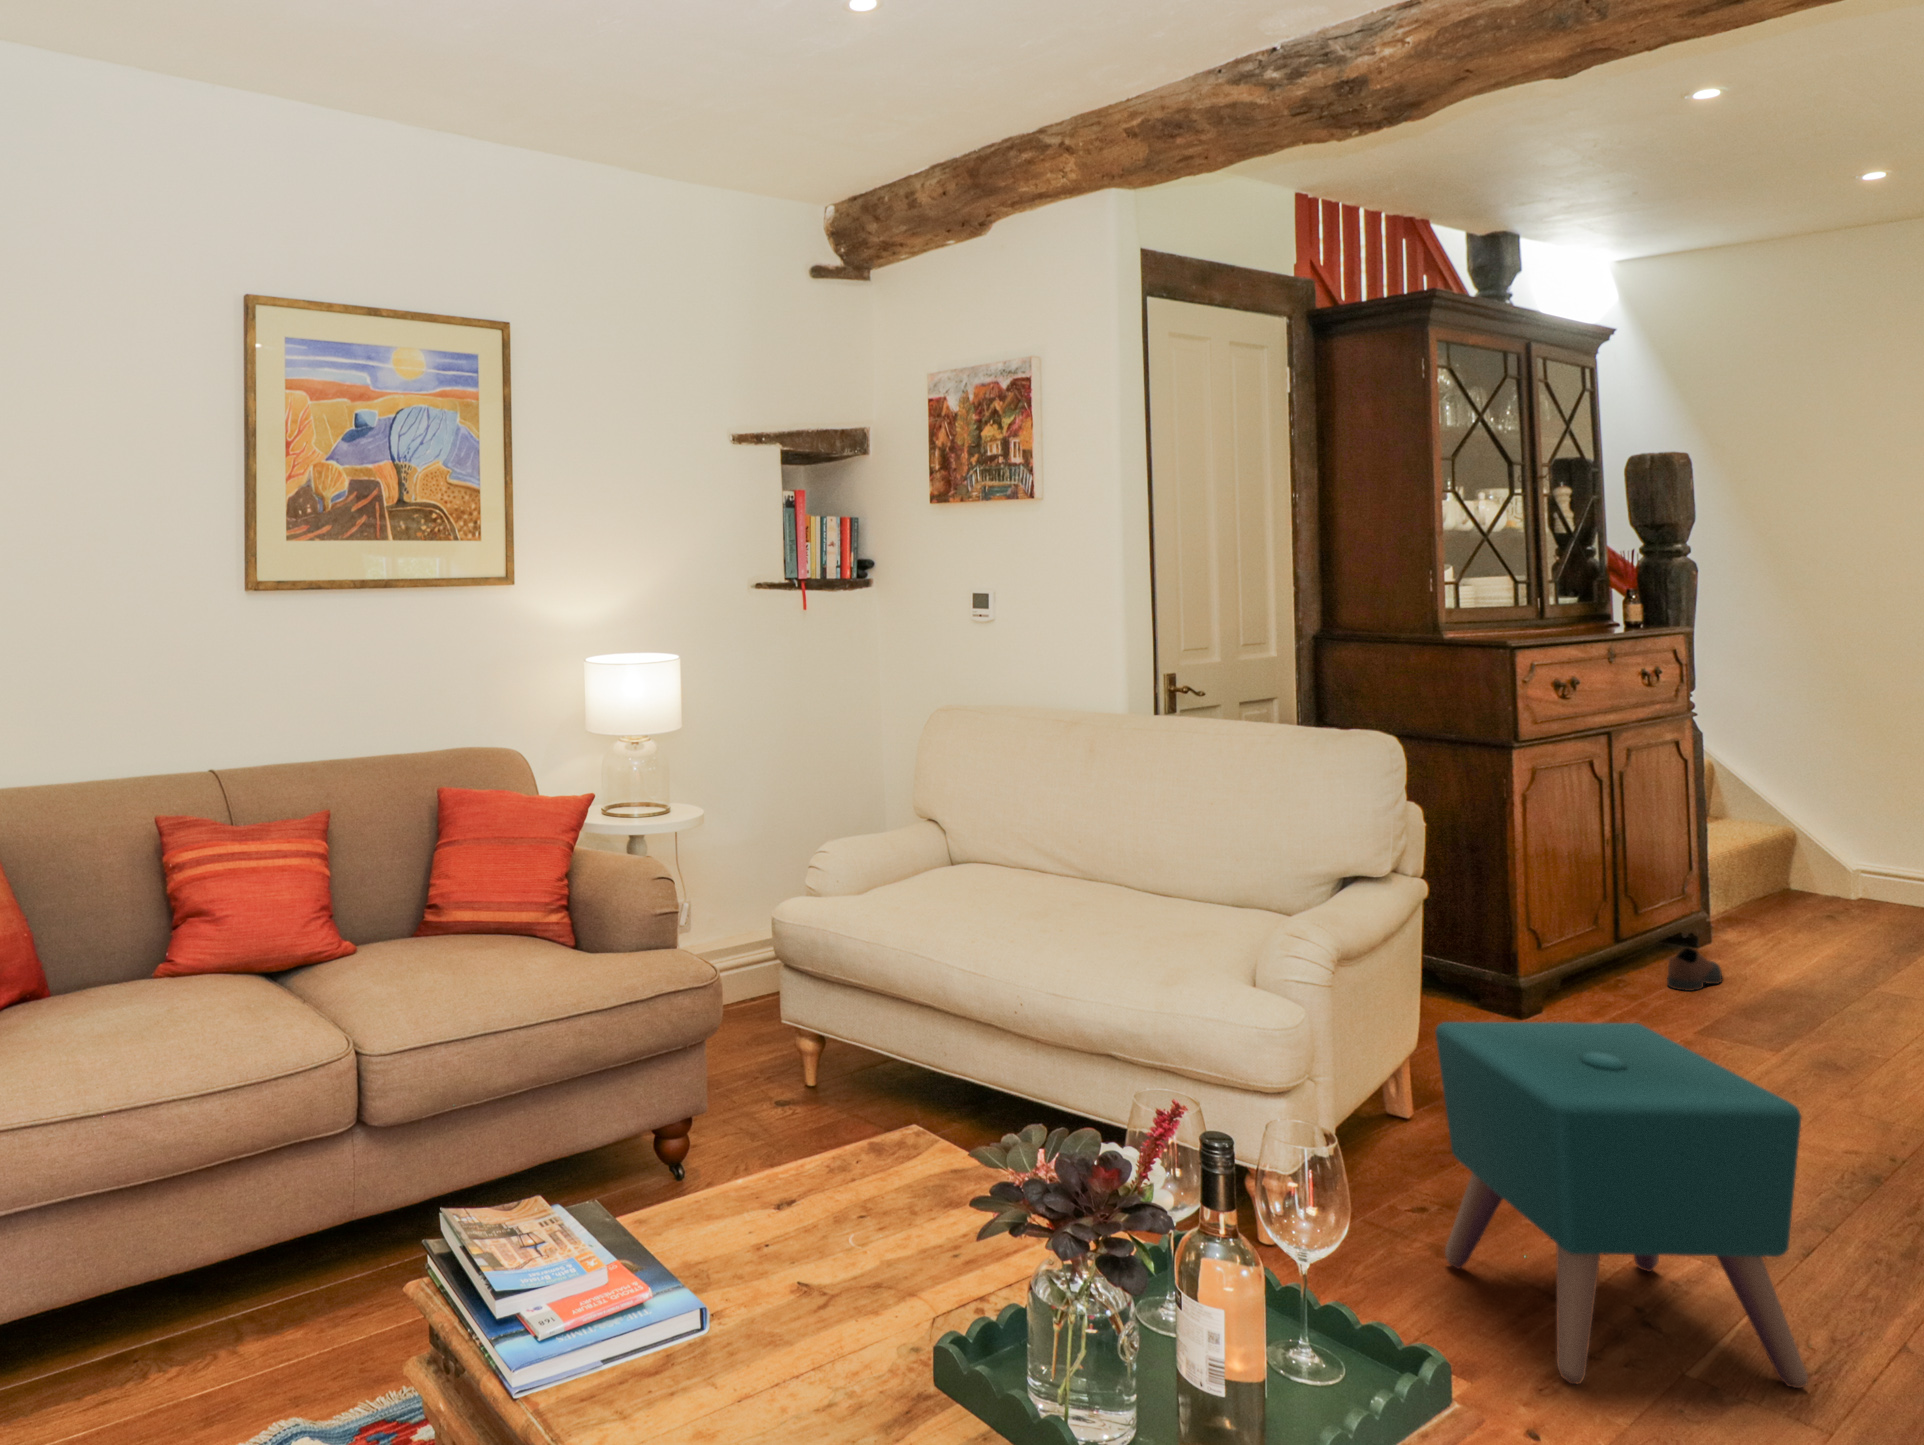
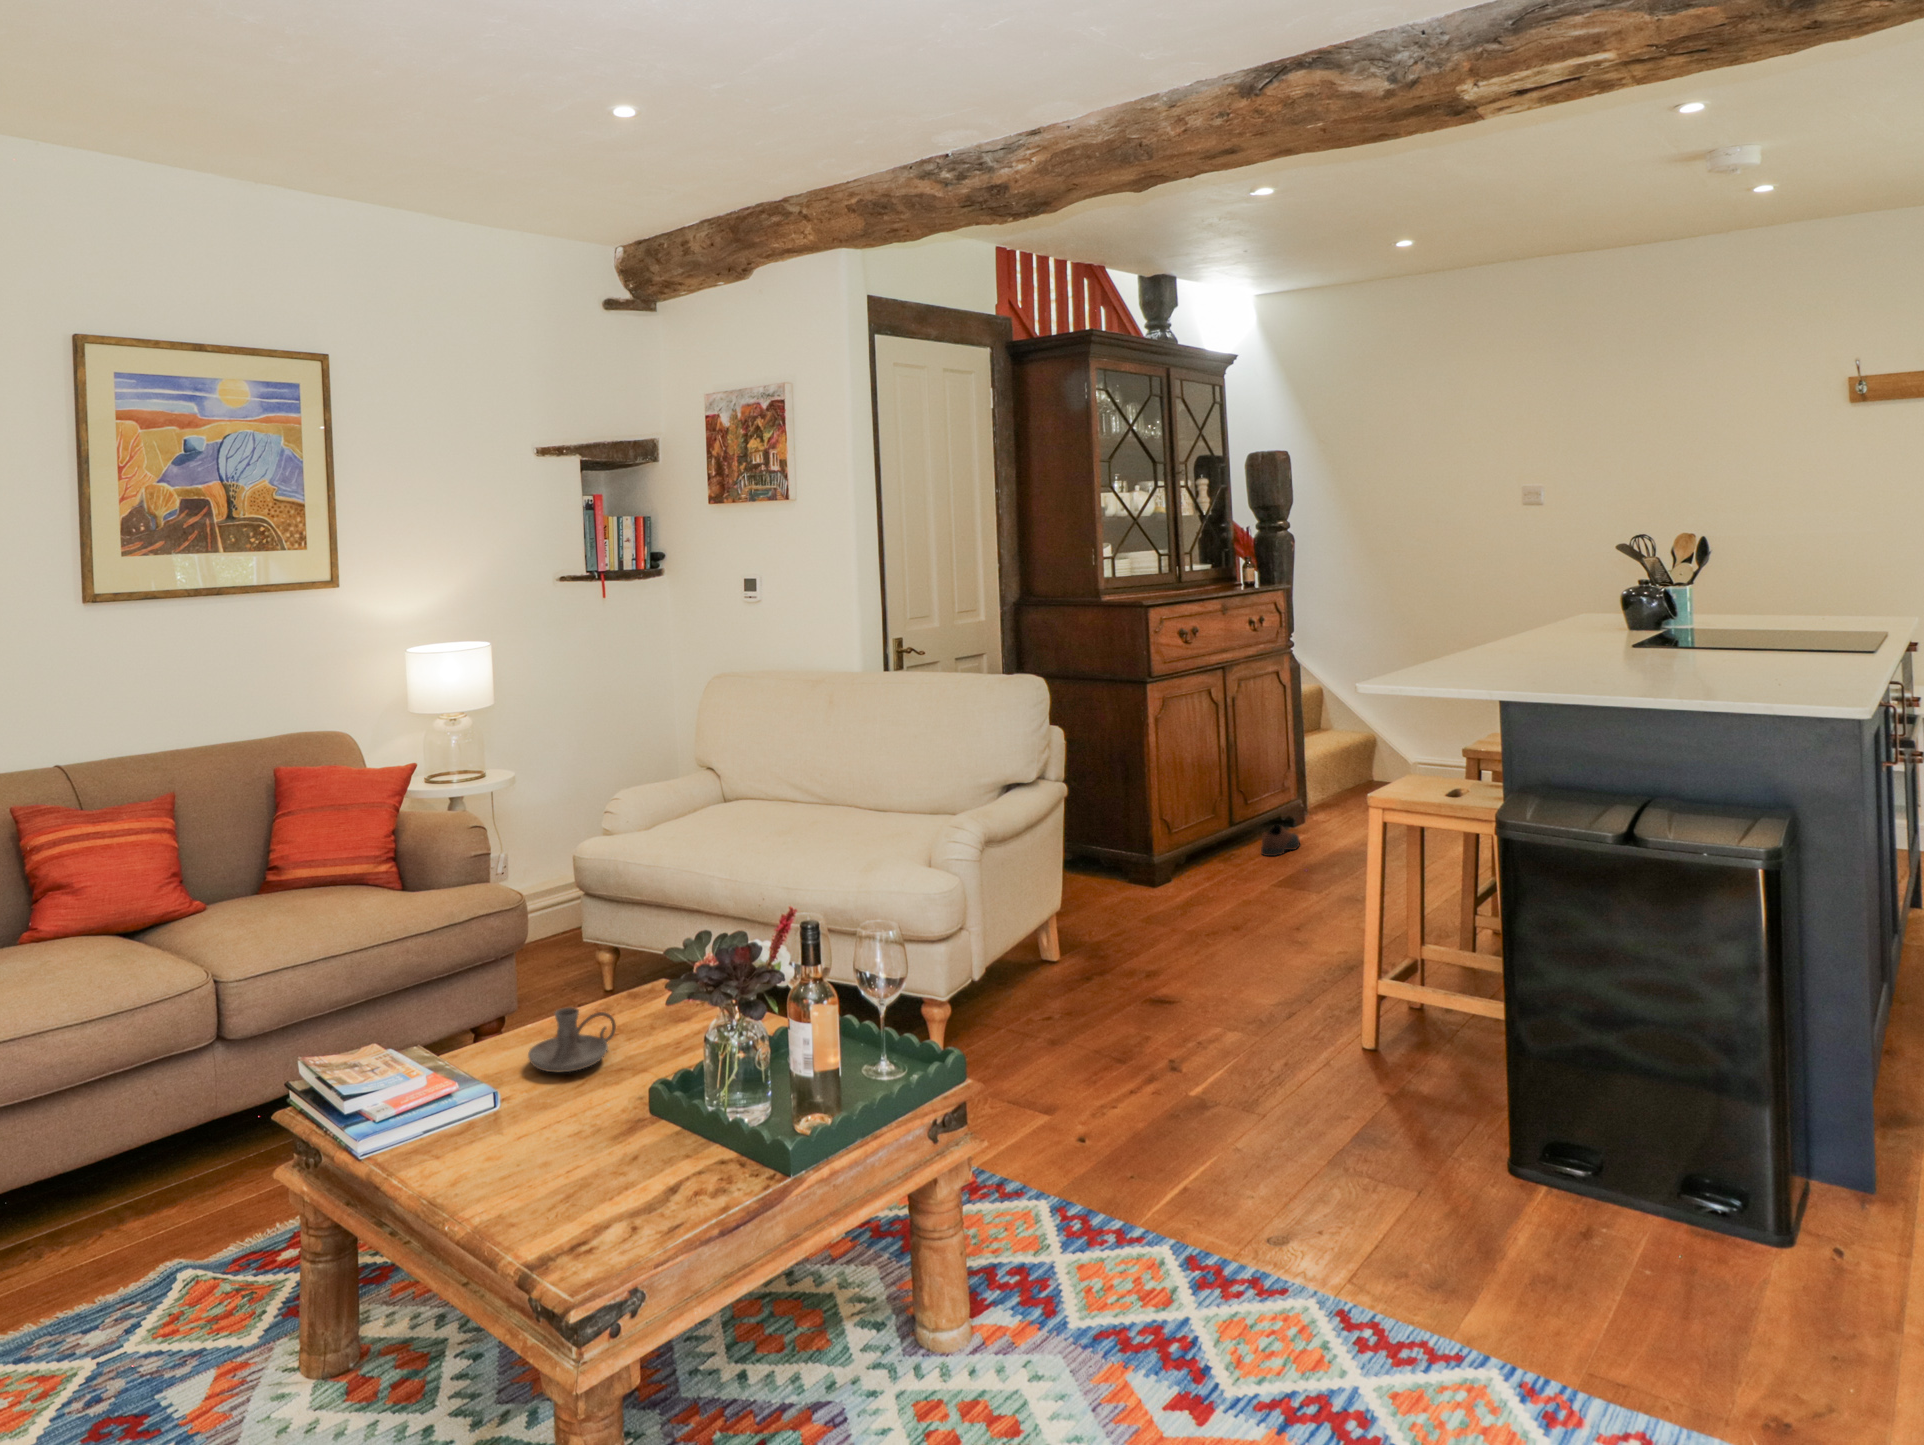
ottoman: present [1435,1022,1808,1388] -> none [1044,864,1250,1103]
candle holder: none [740,1179,860,1280] -> present [528,1007,616,1072]

